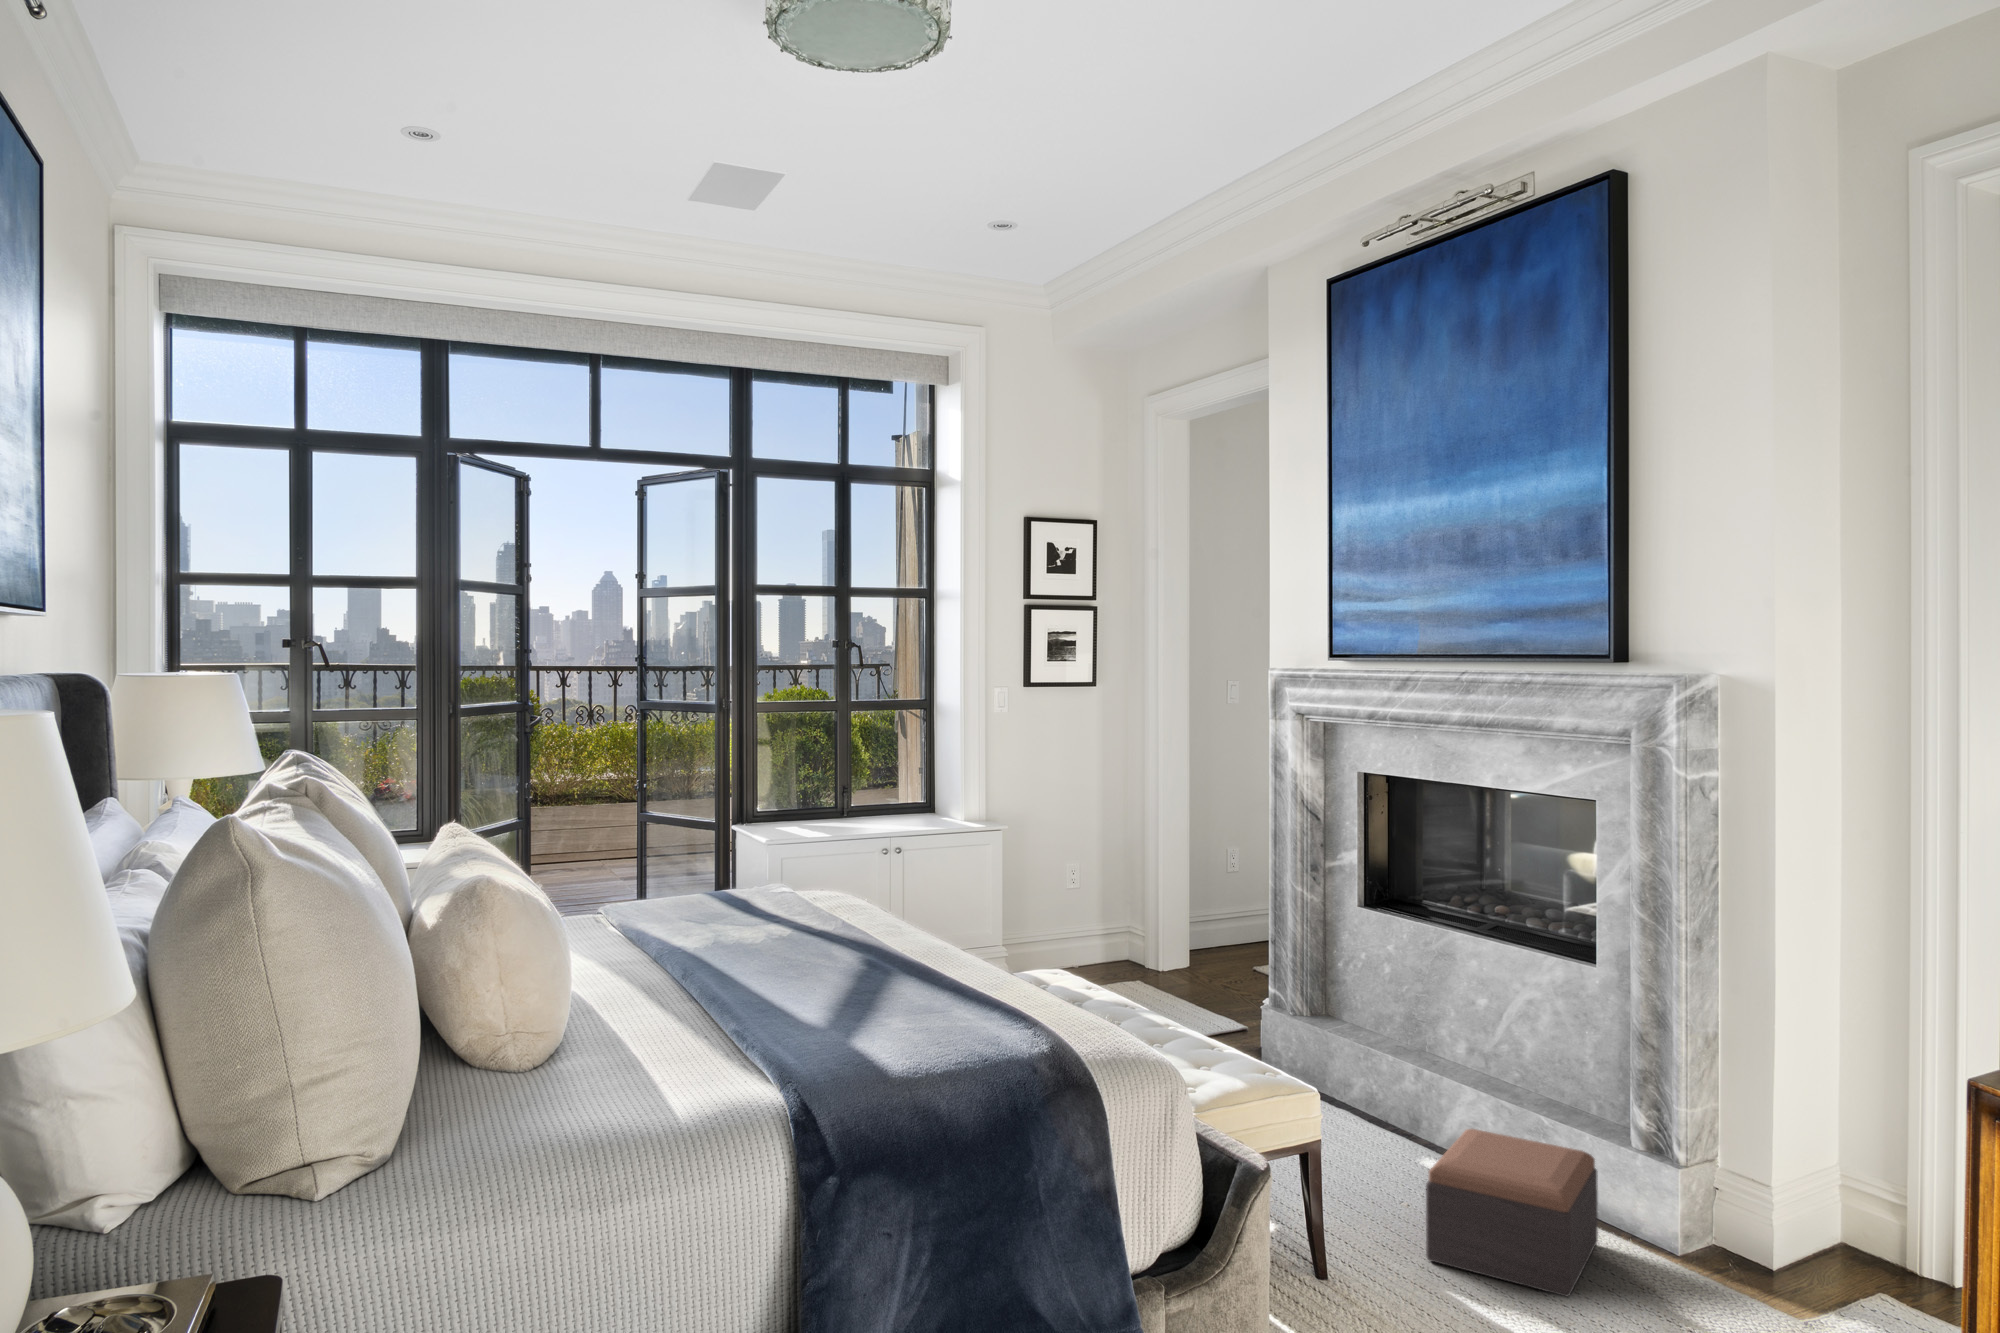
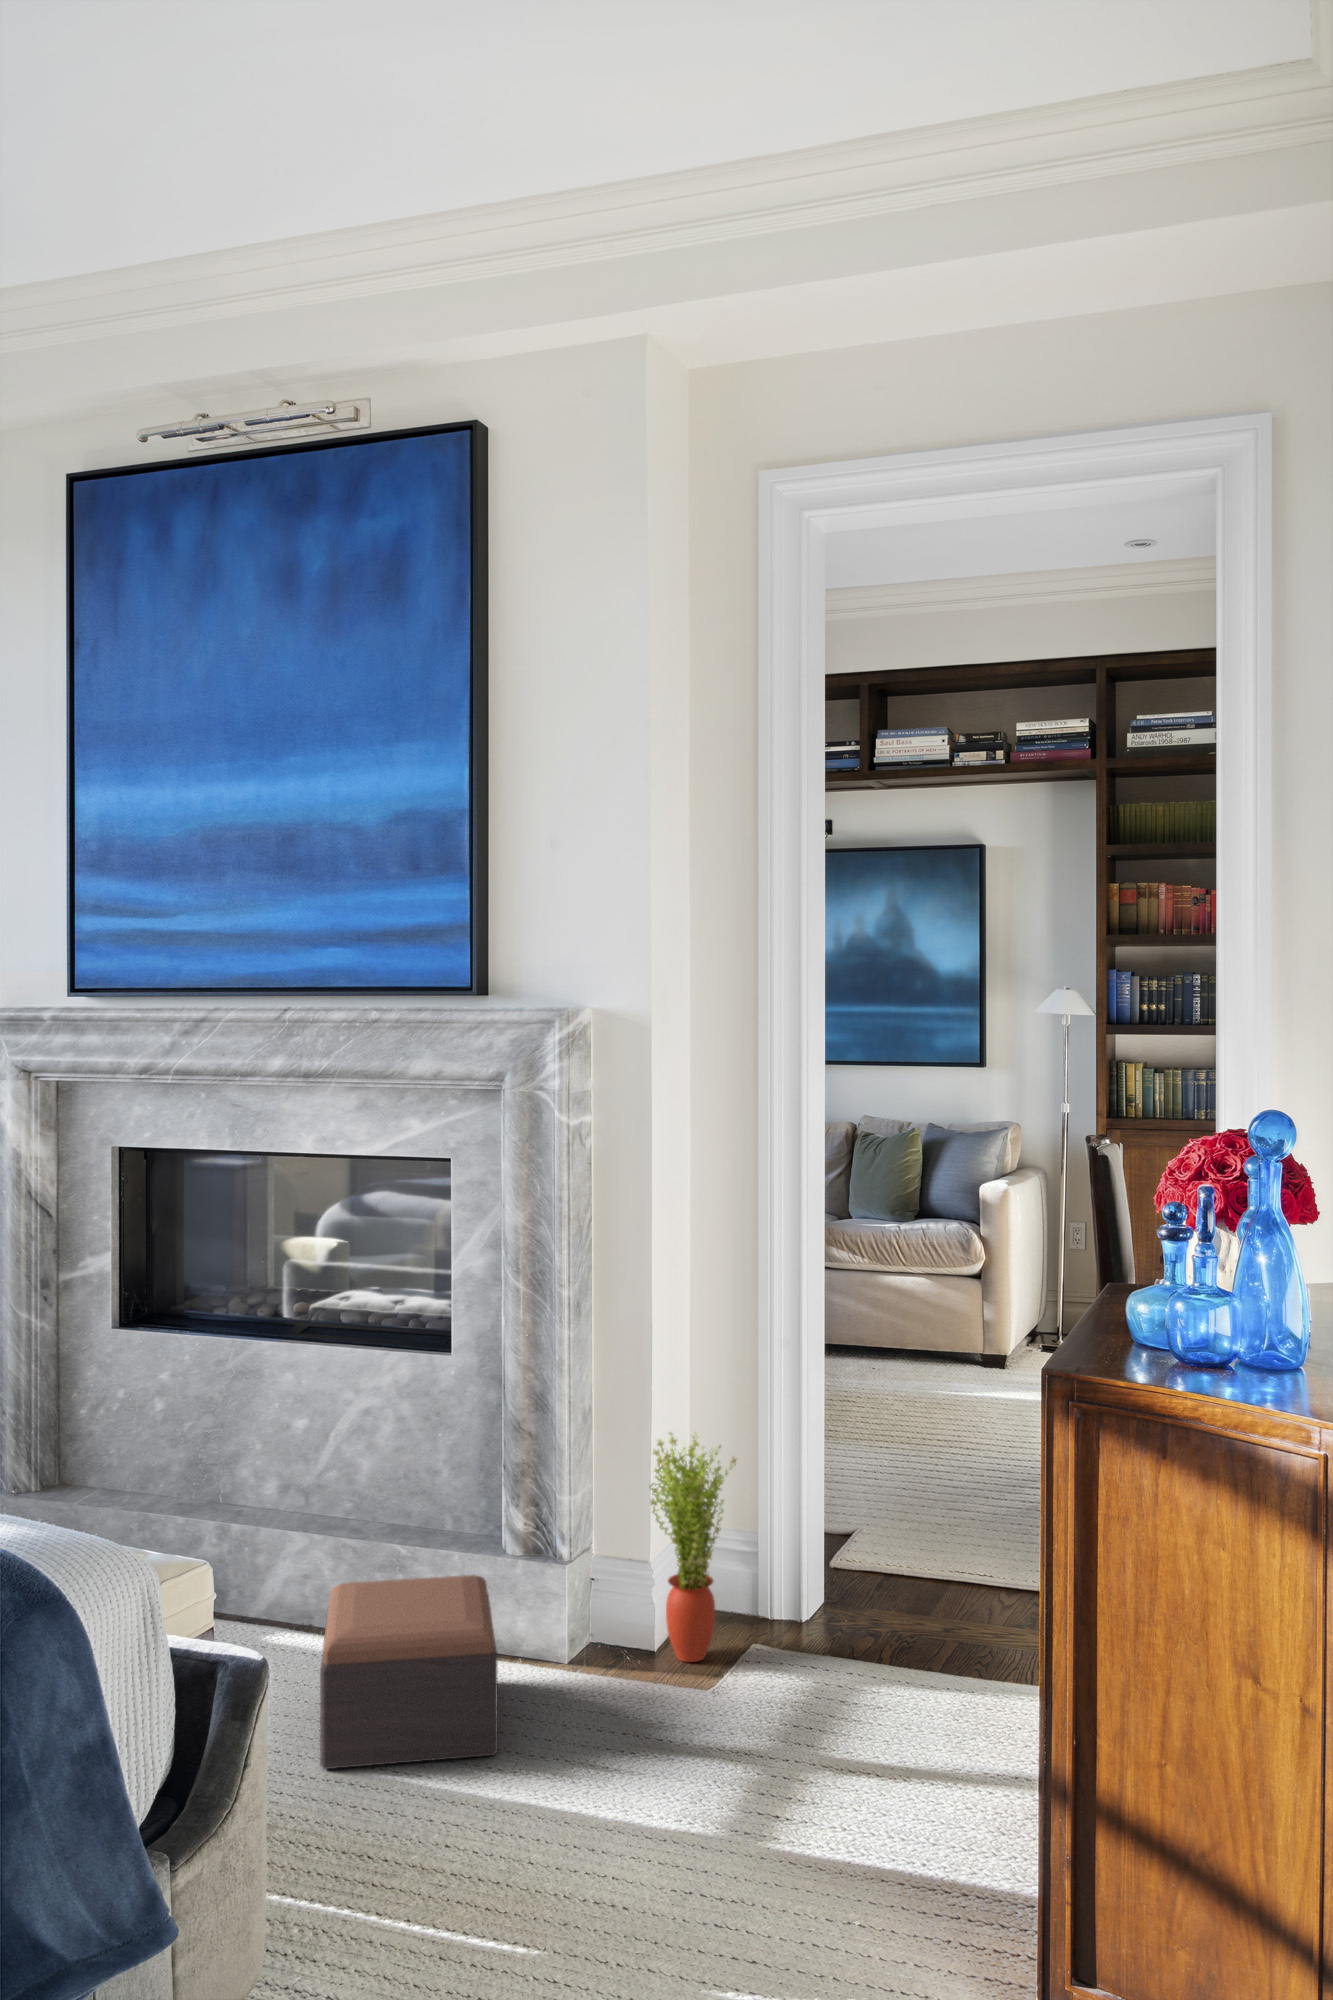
potted plant: none [1753,1071,1859,1290] -> present [650,1433,736,1662]

